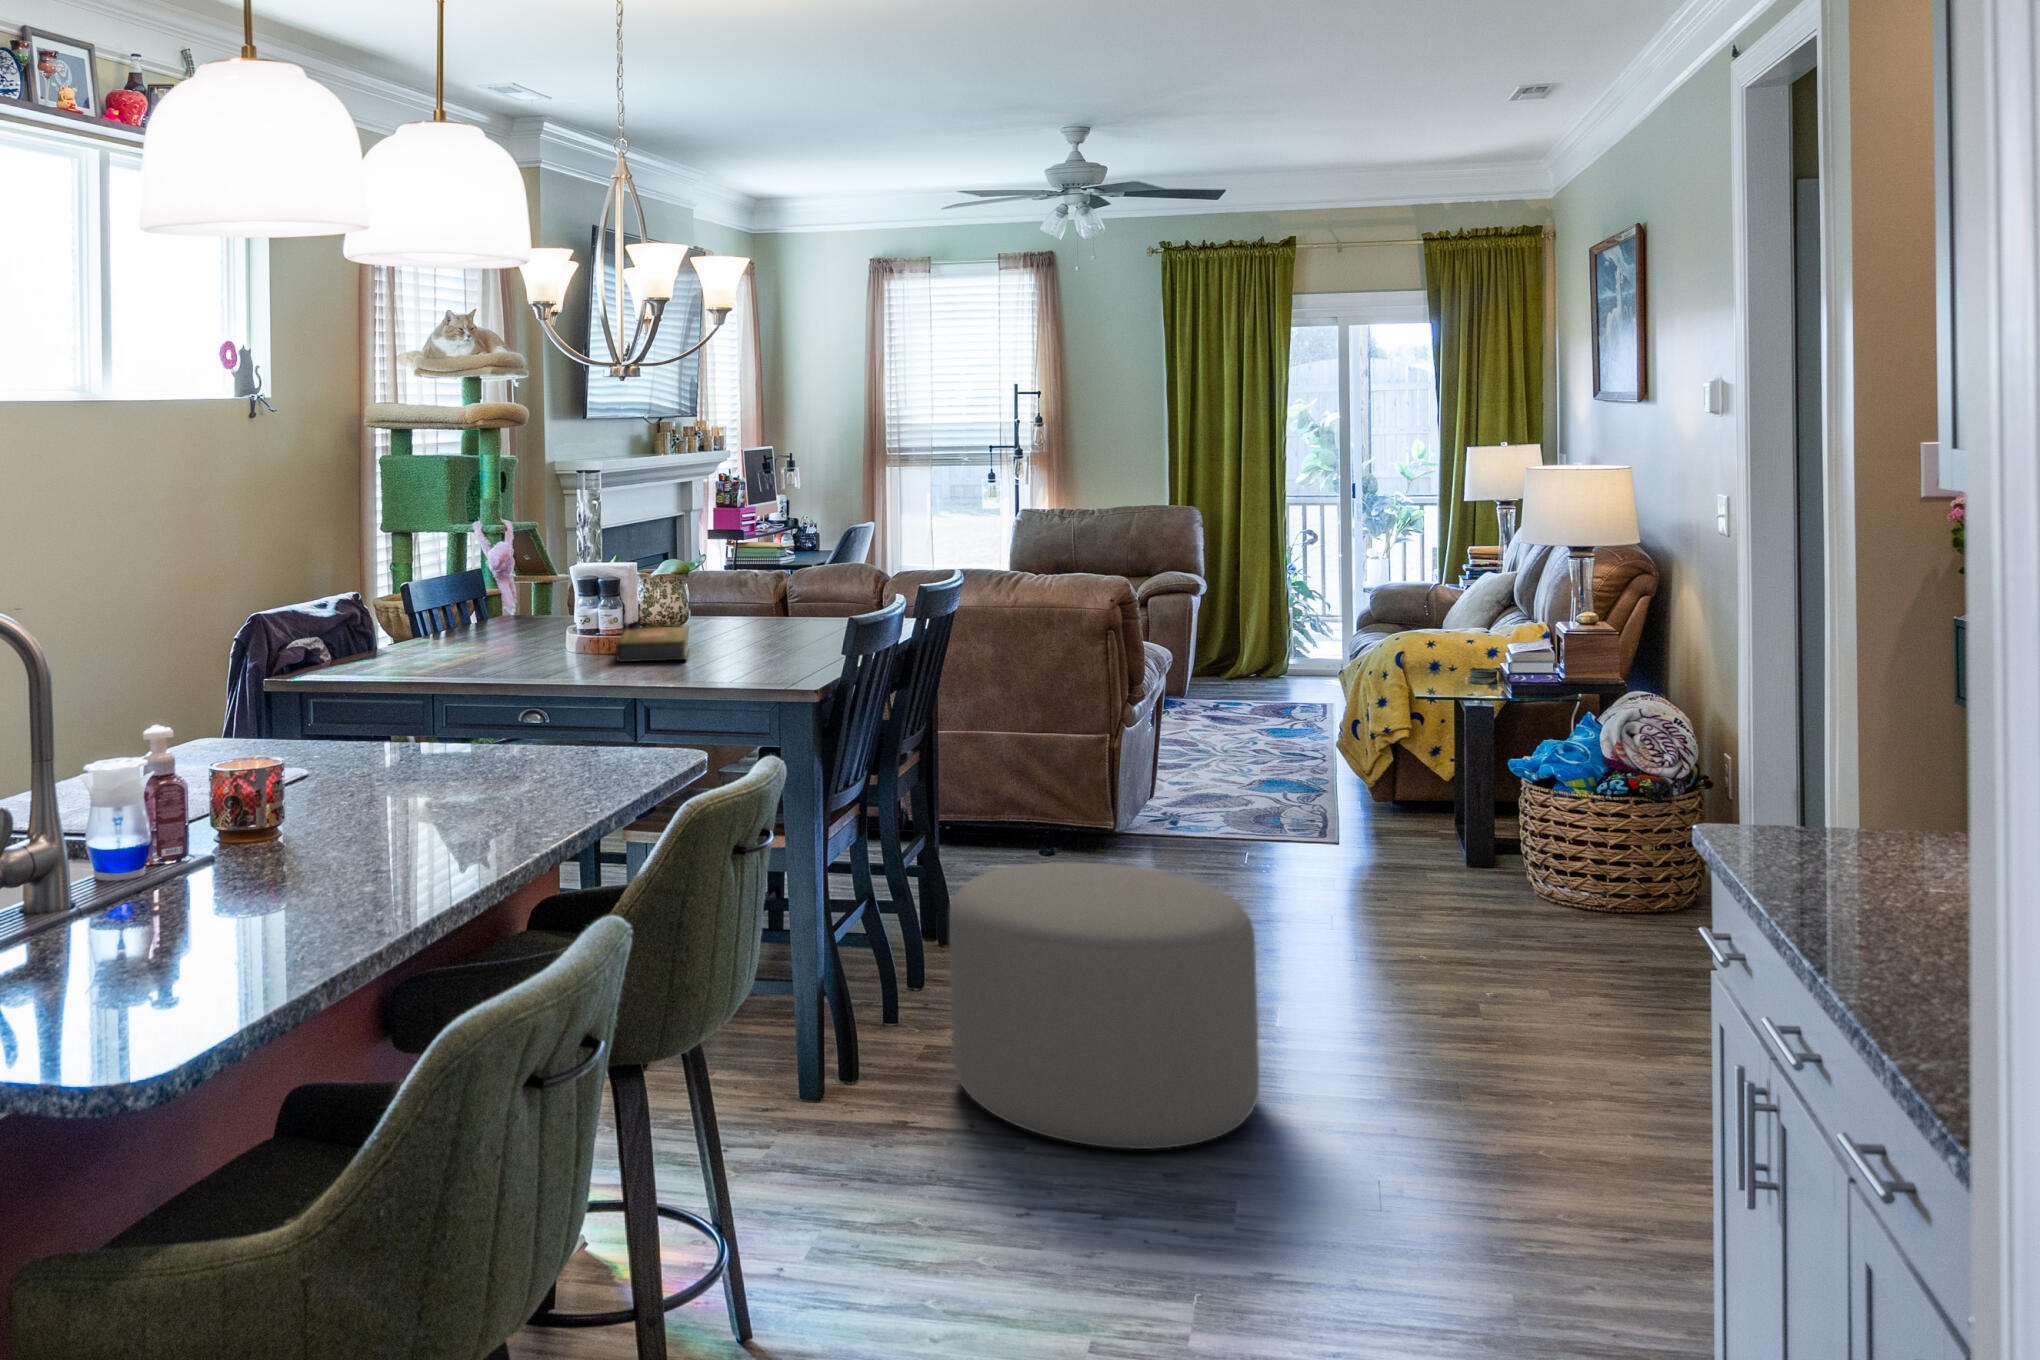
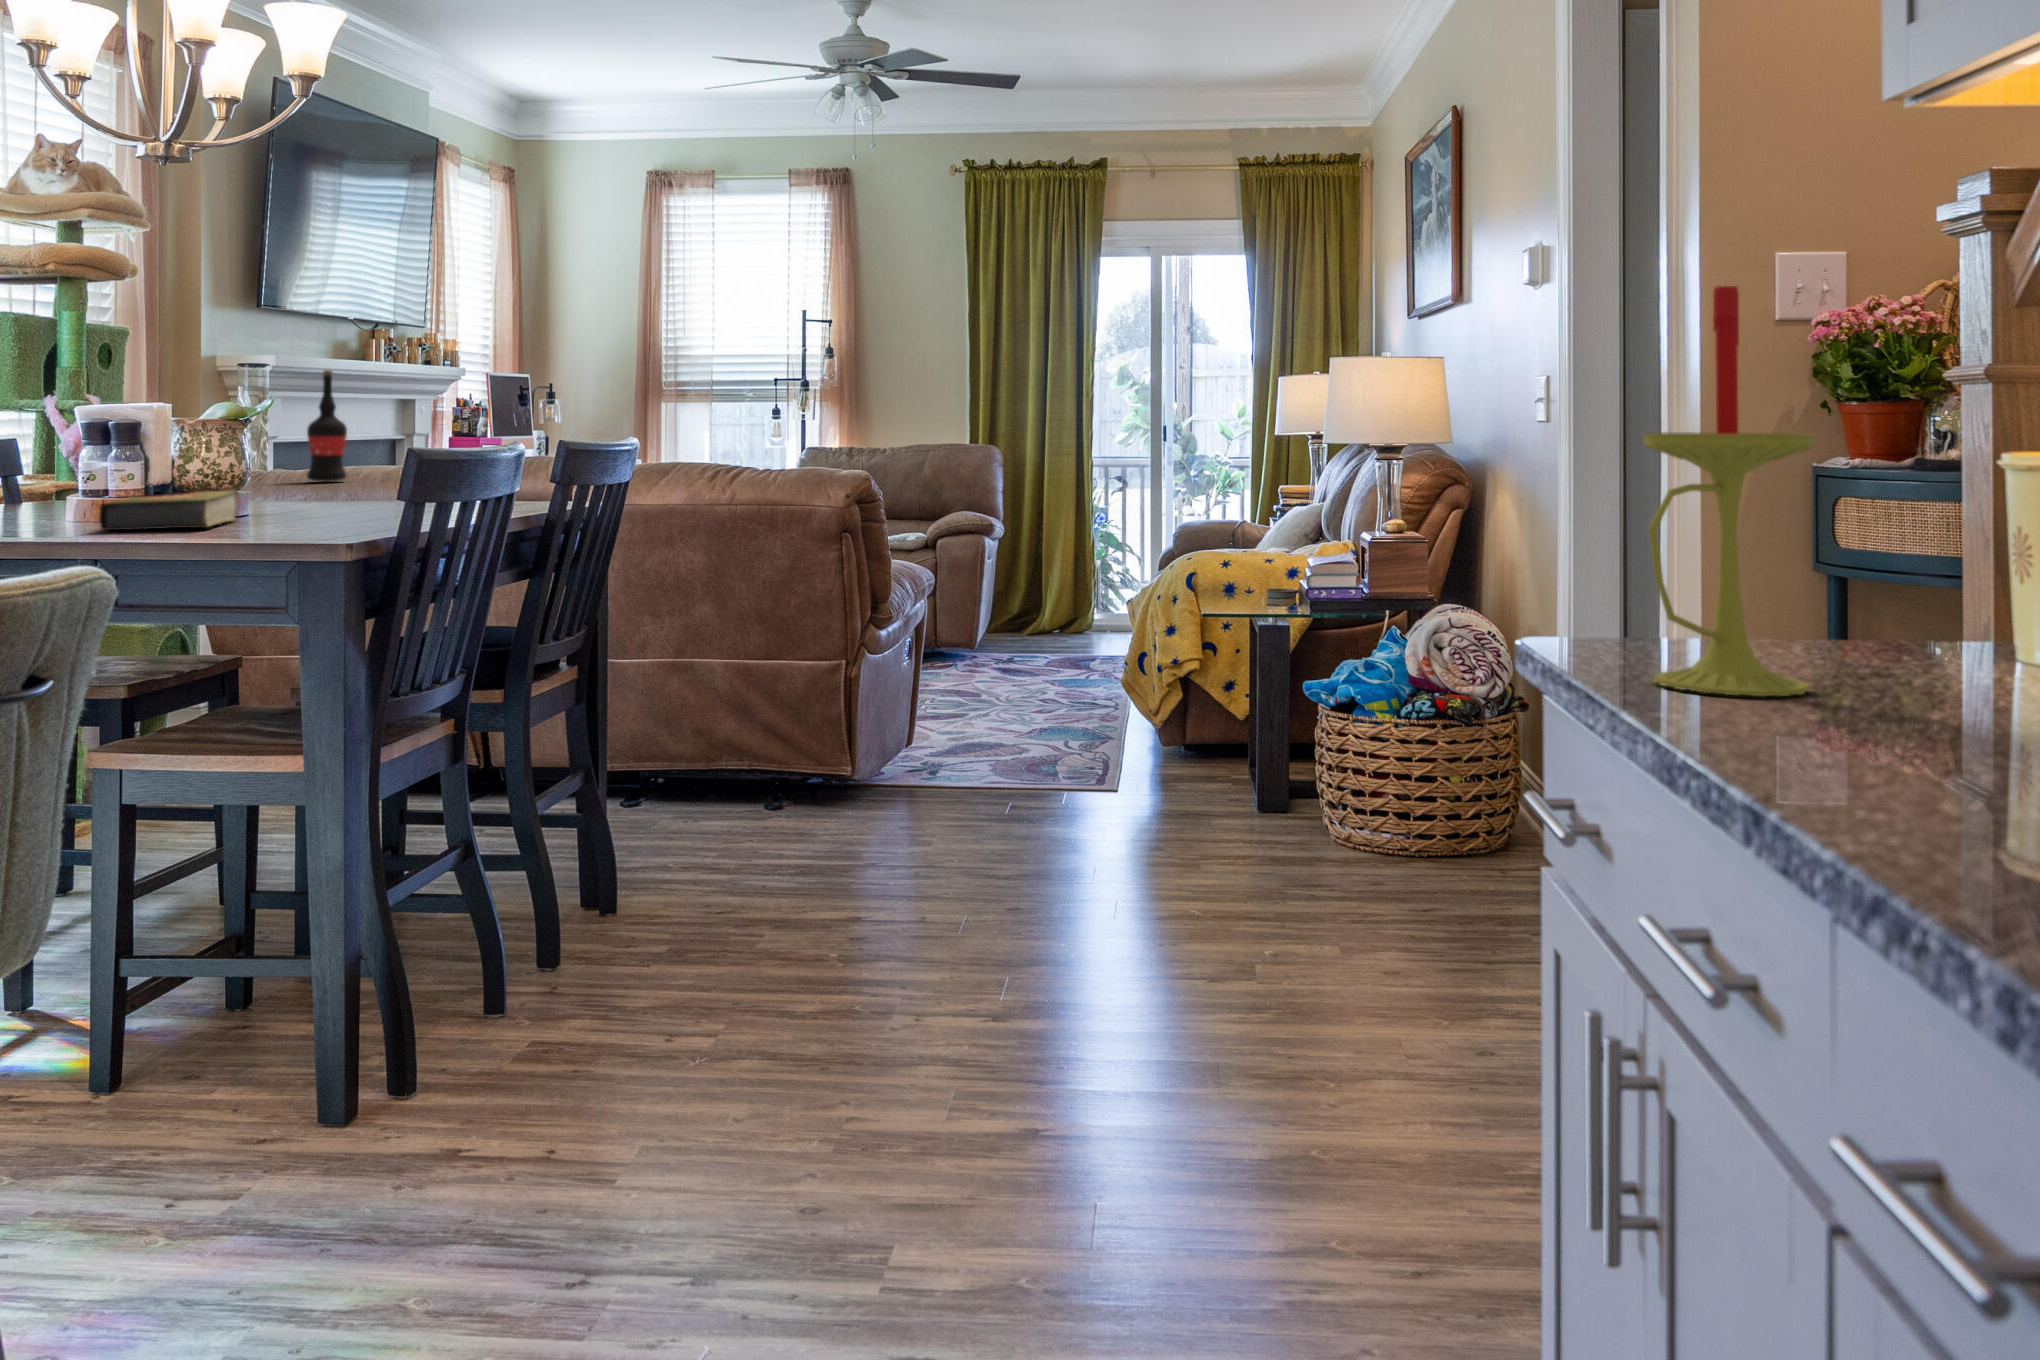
wine bottle: none [661,495,692,581] -> present [307,370,347,481]
candle: none [1764,628,1883,886] -> present [1643,286,1815,696]
ottoman: present [949,862,1259,1149] -> none [530,797,954,1204]

